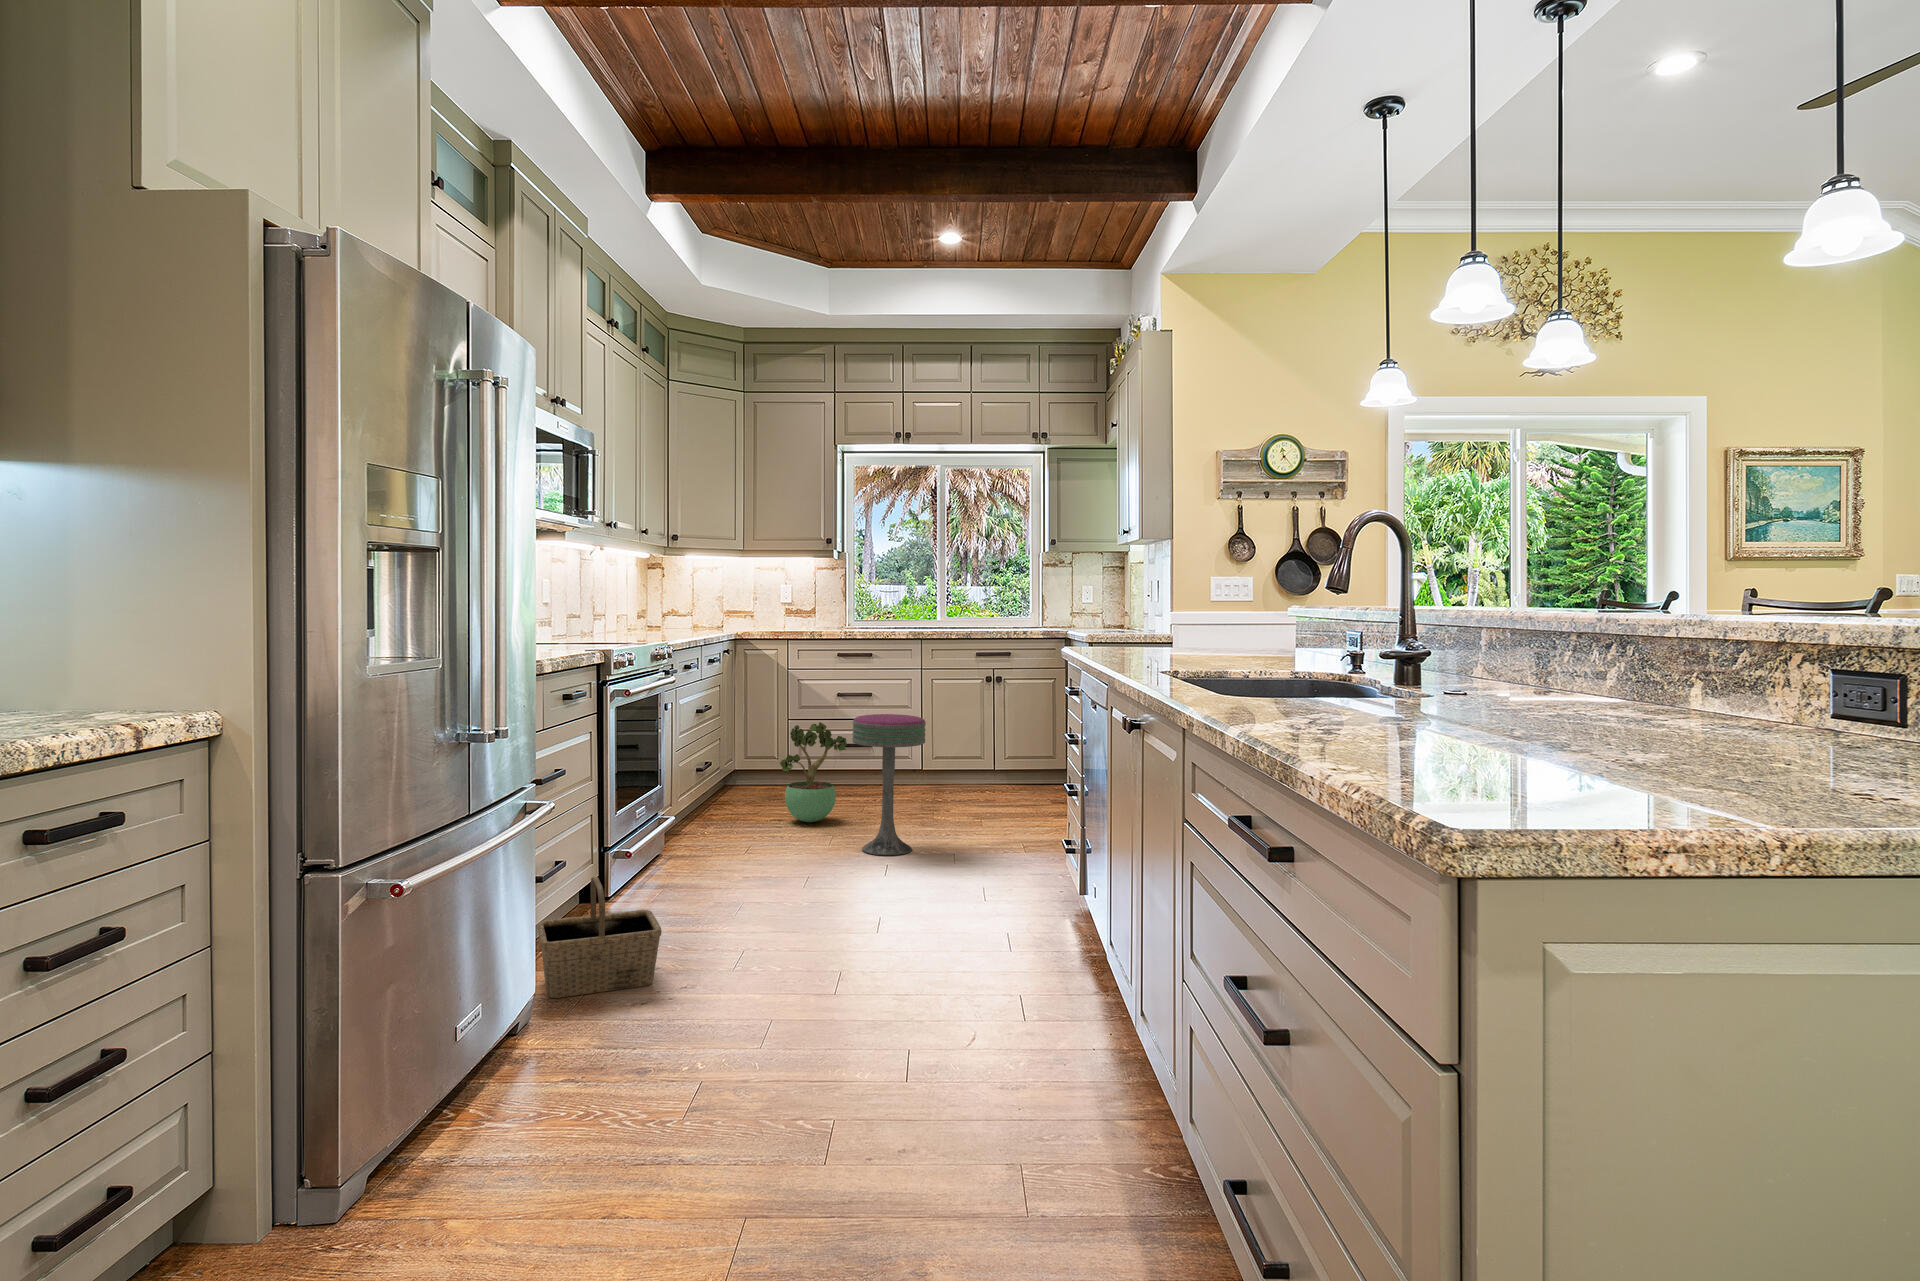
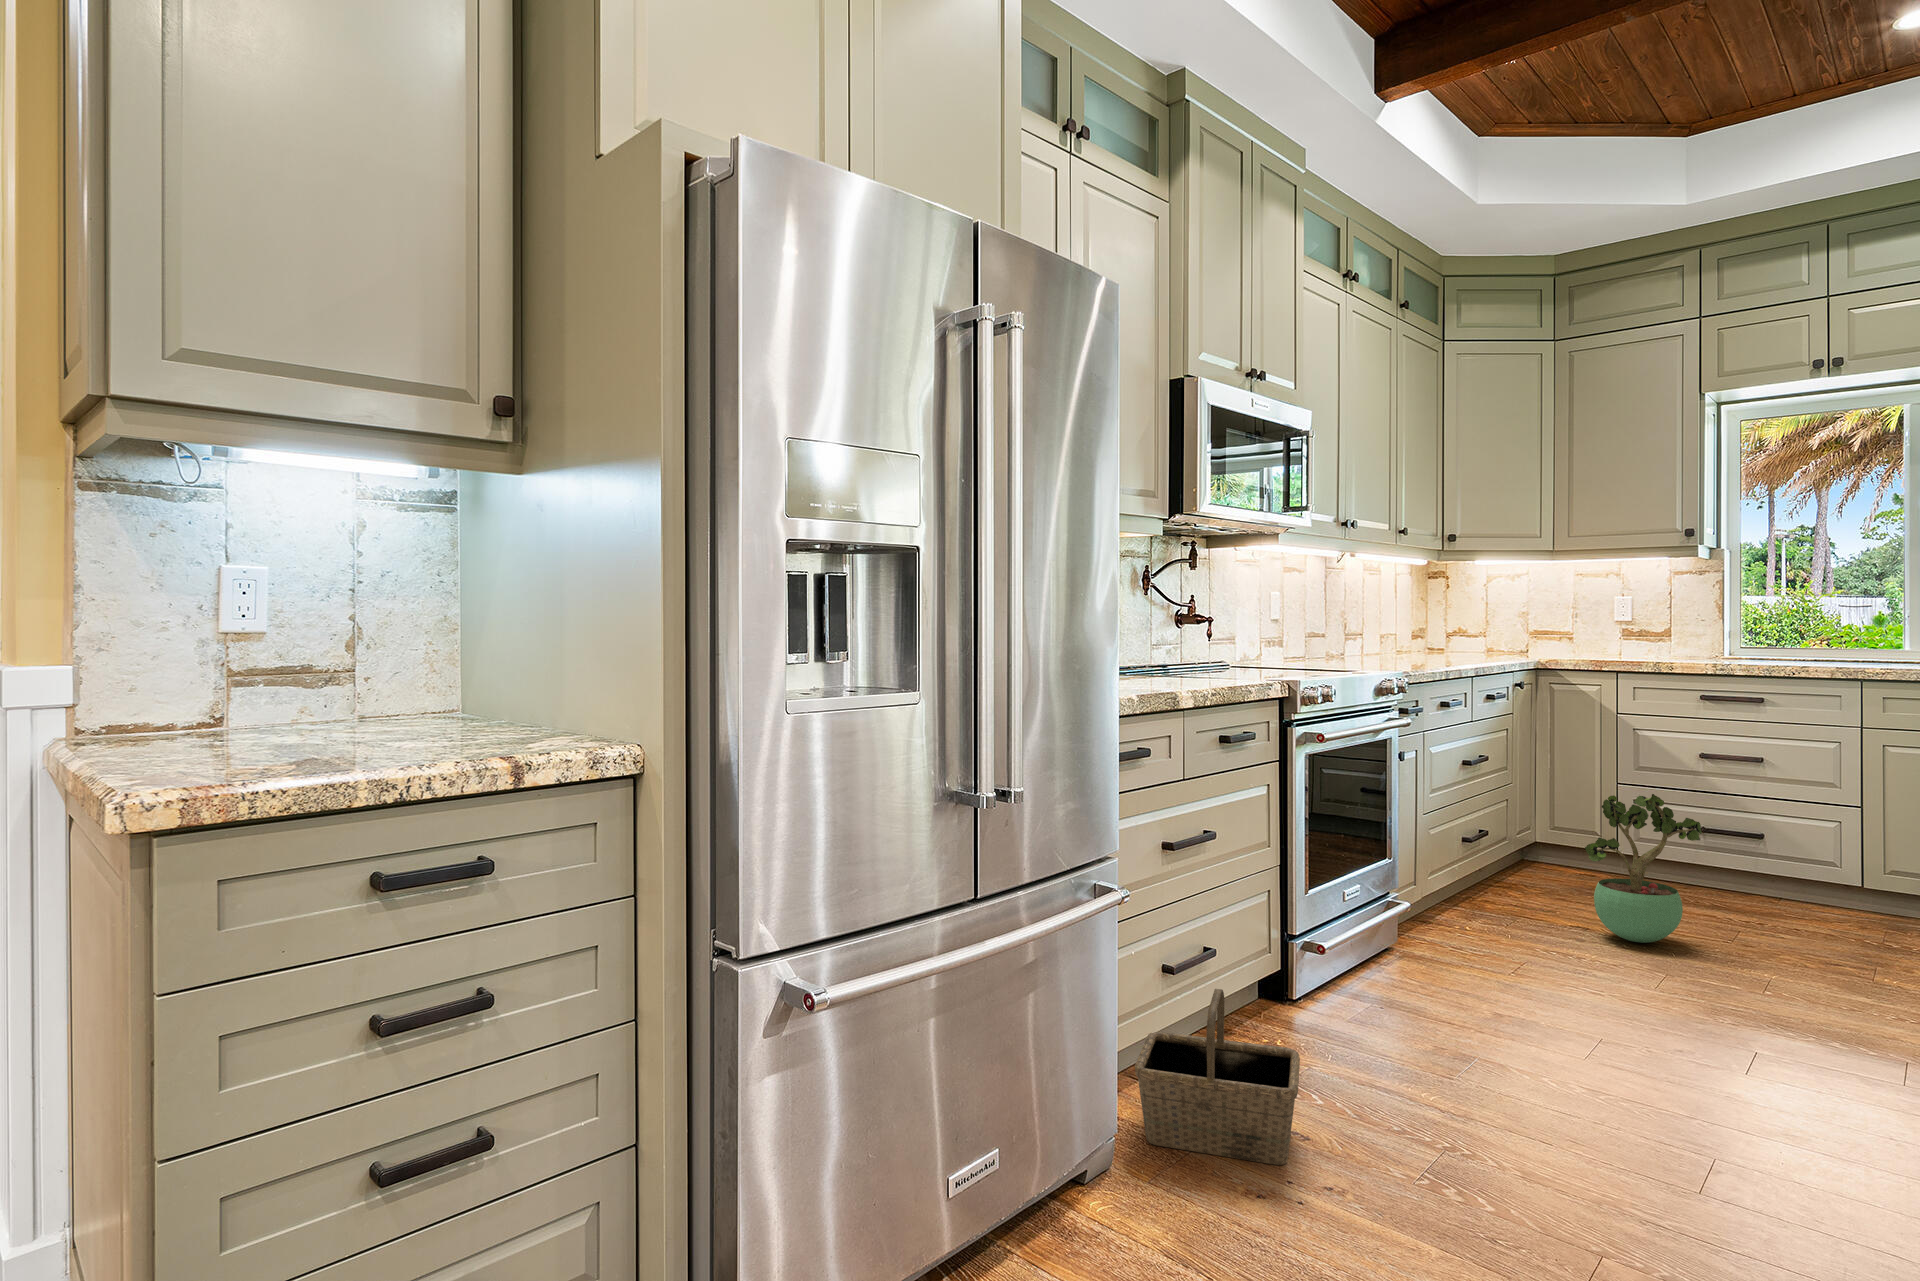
bar stool: present [852,714,926,855] -> none [1698,792,1849,1033]

